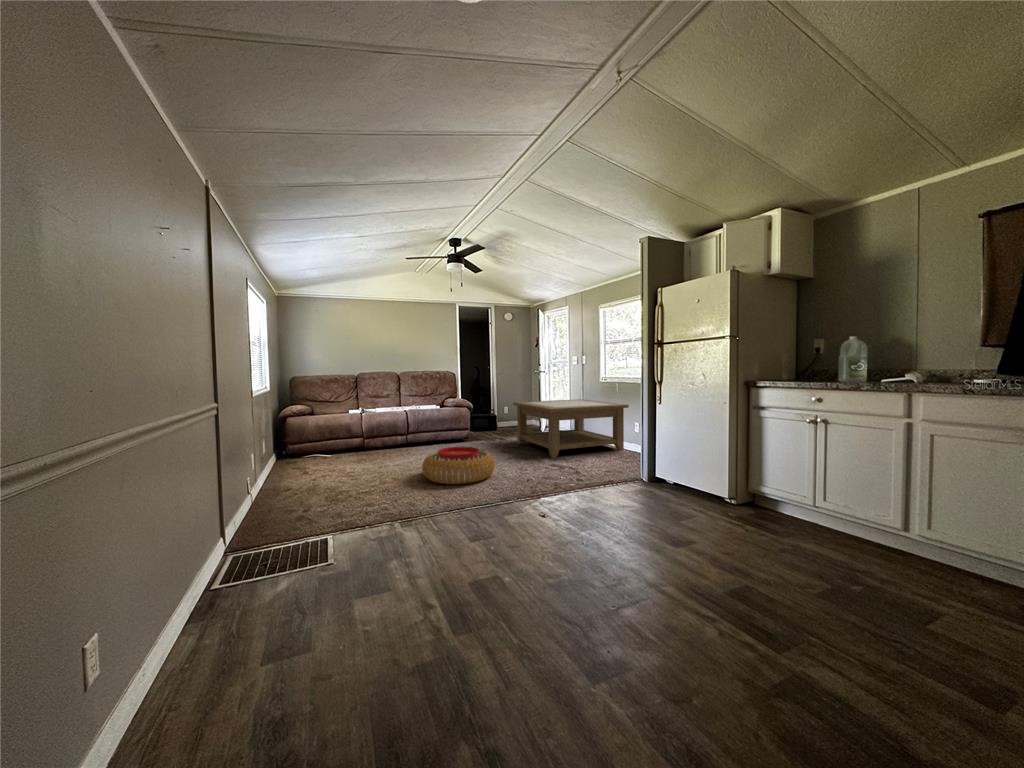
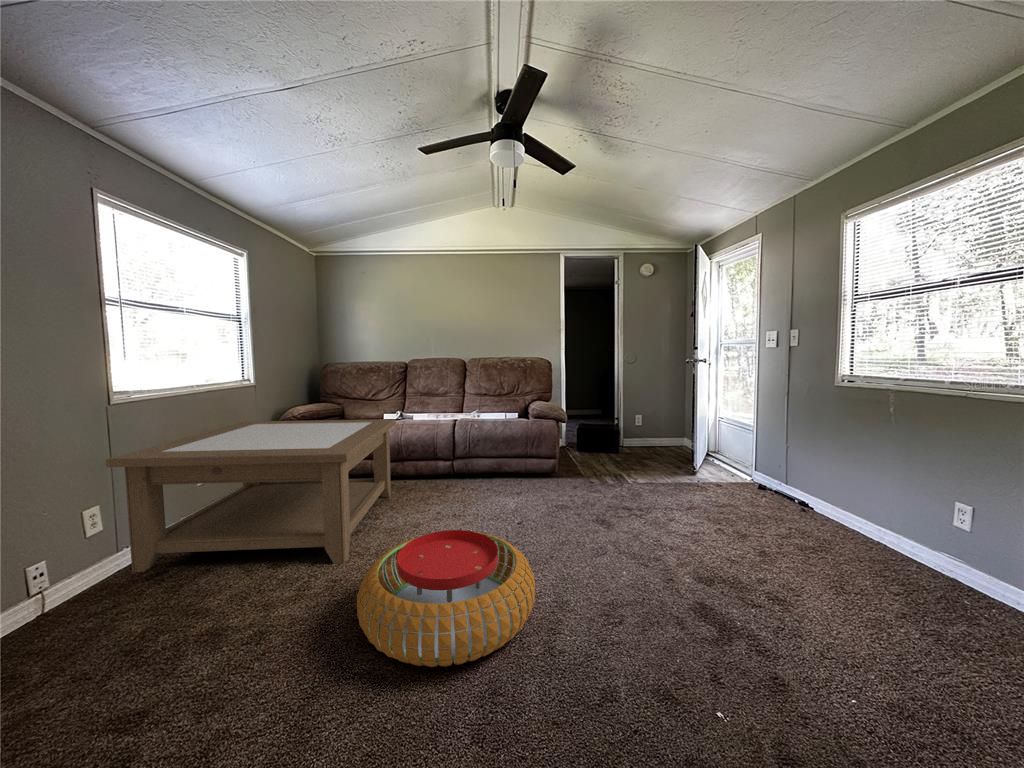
coffee table: present [513,399,629,458] -> present [106,419,396,572]

